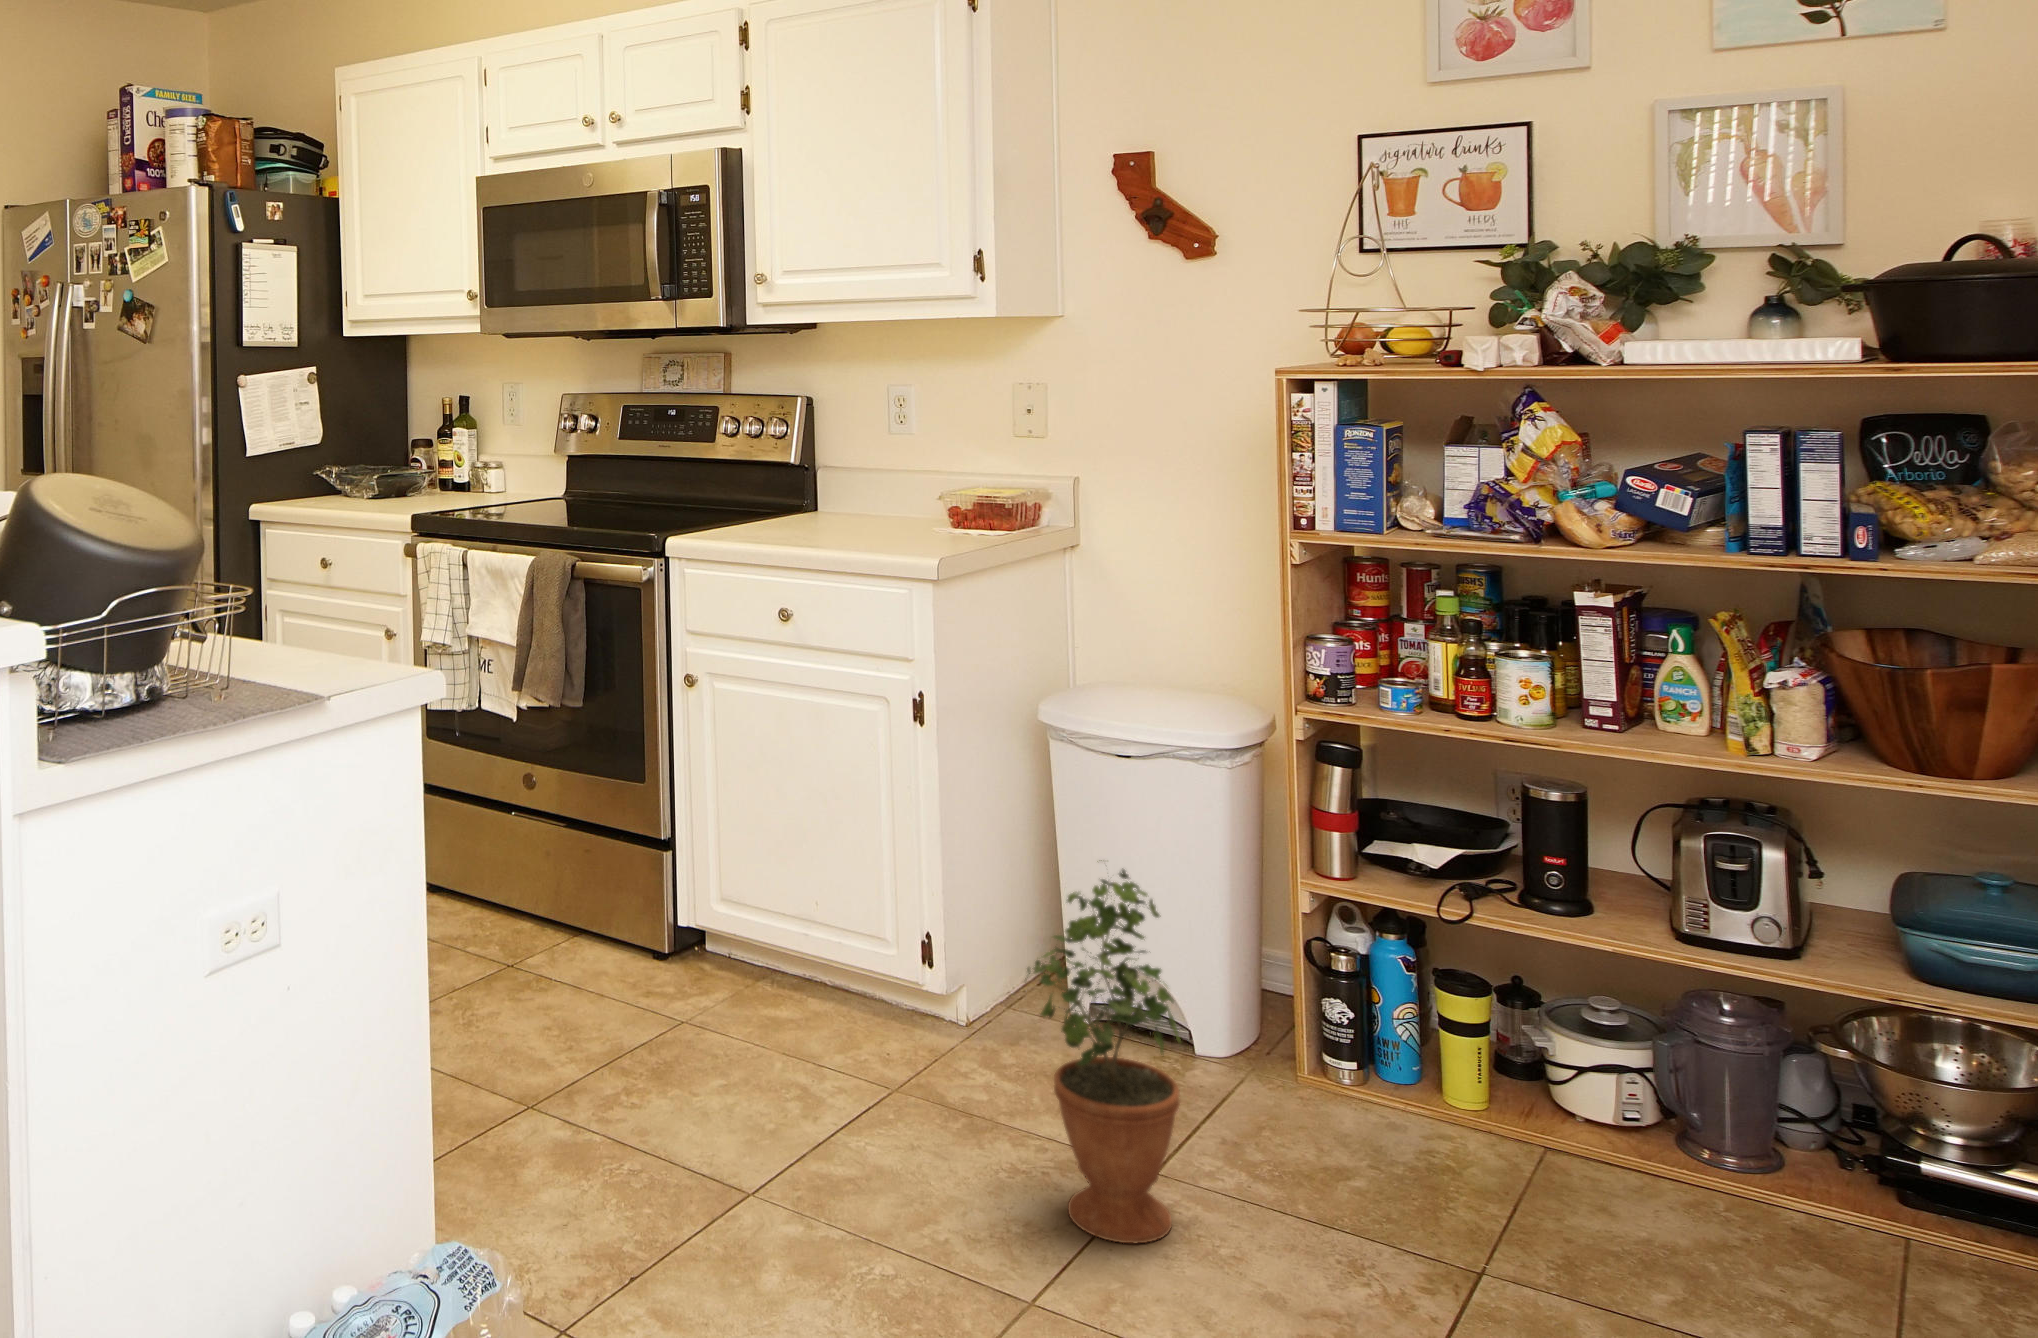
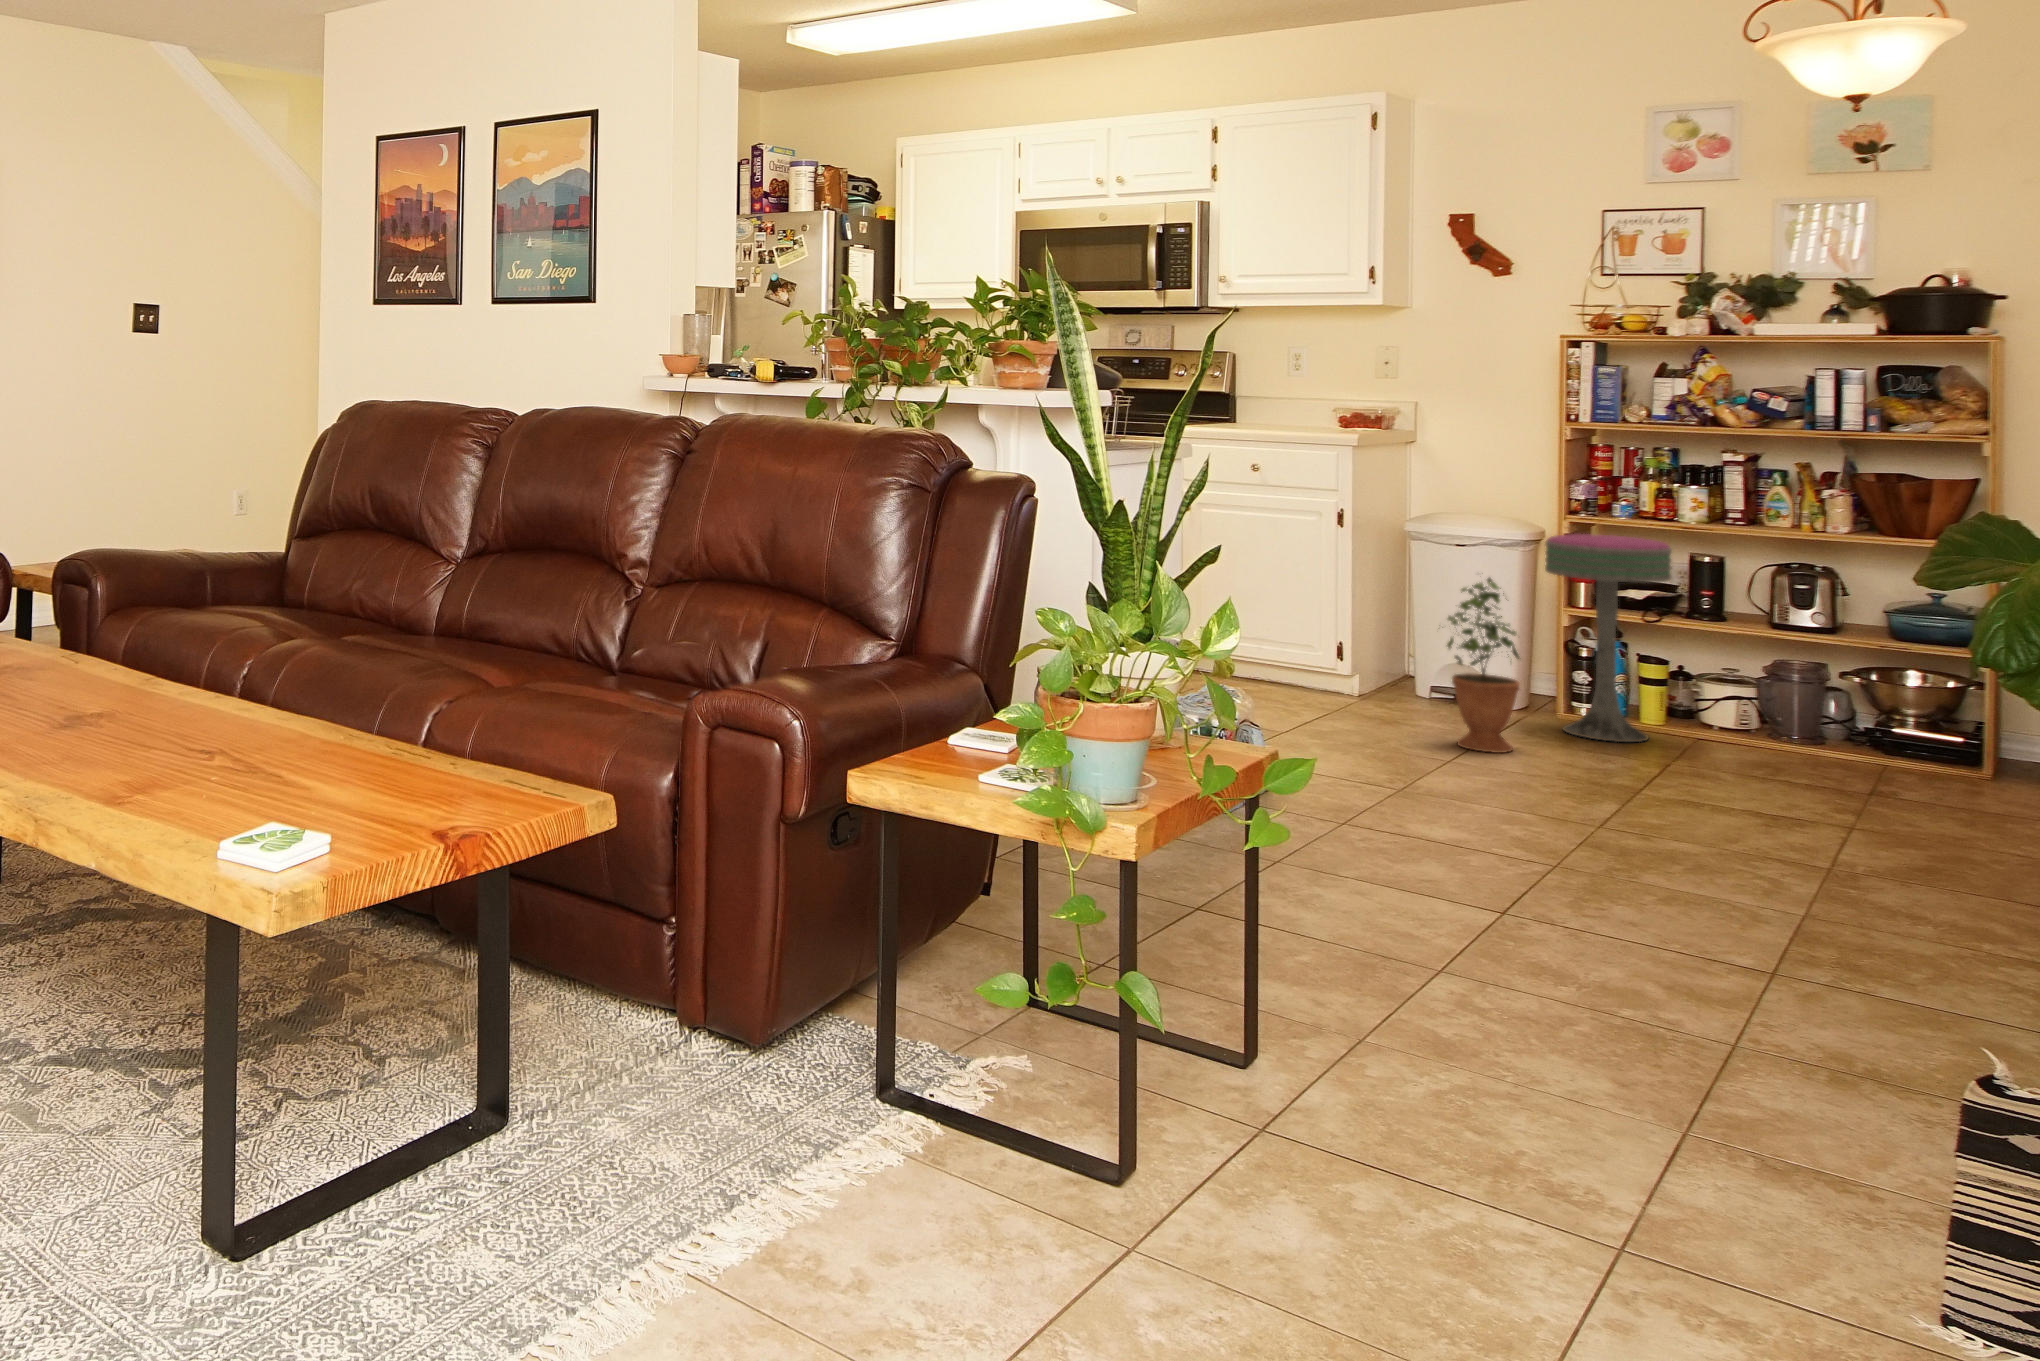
bar stool: none [1249,749,1478,1179] -> present [1545,534,1672,742]

